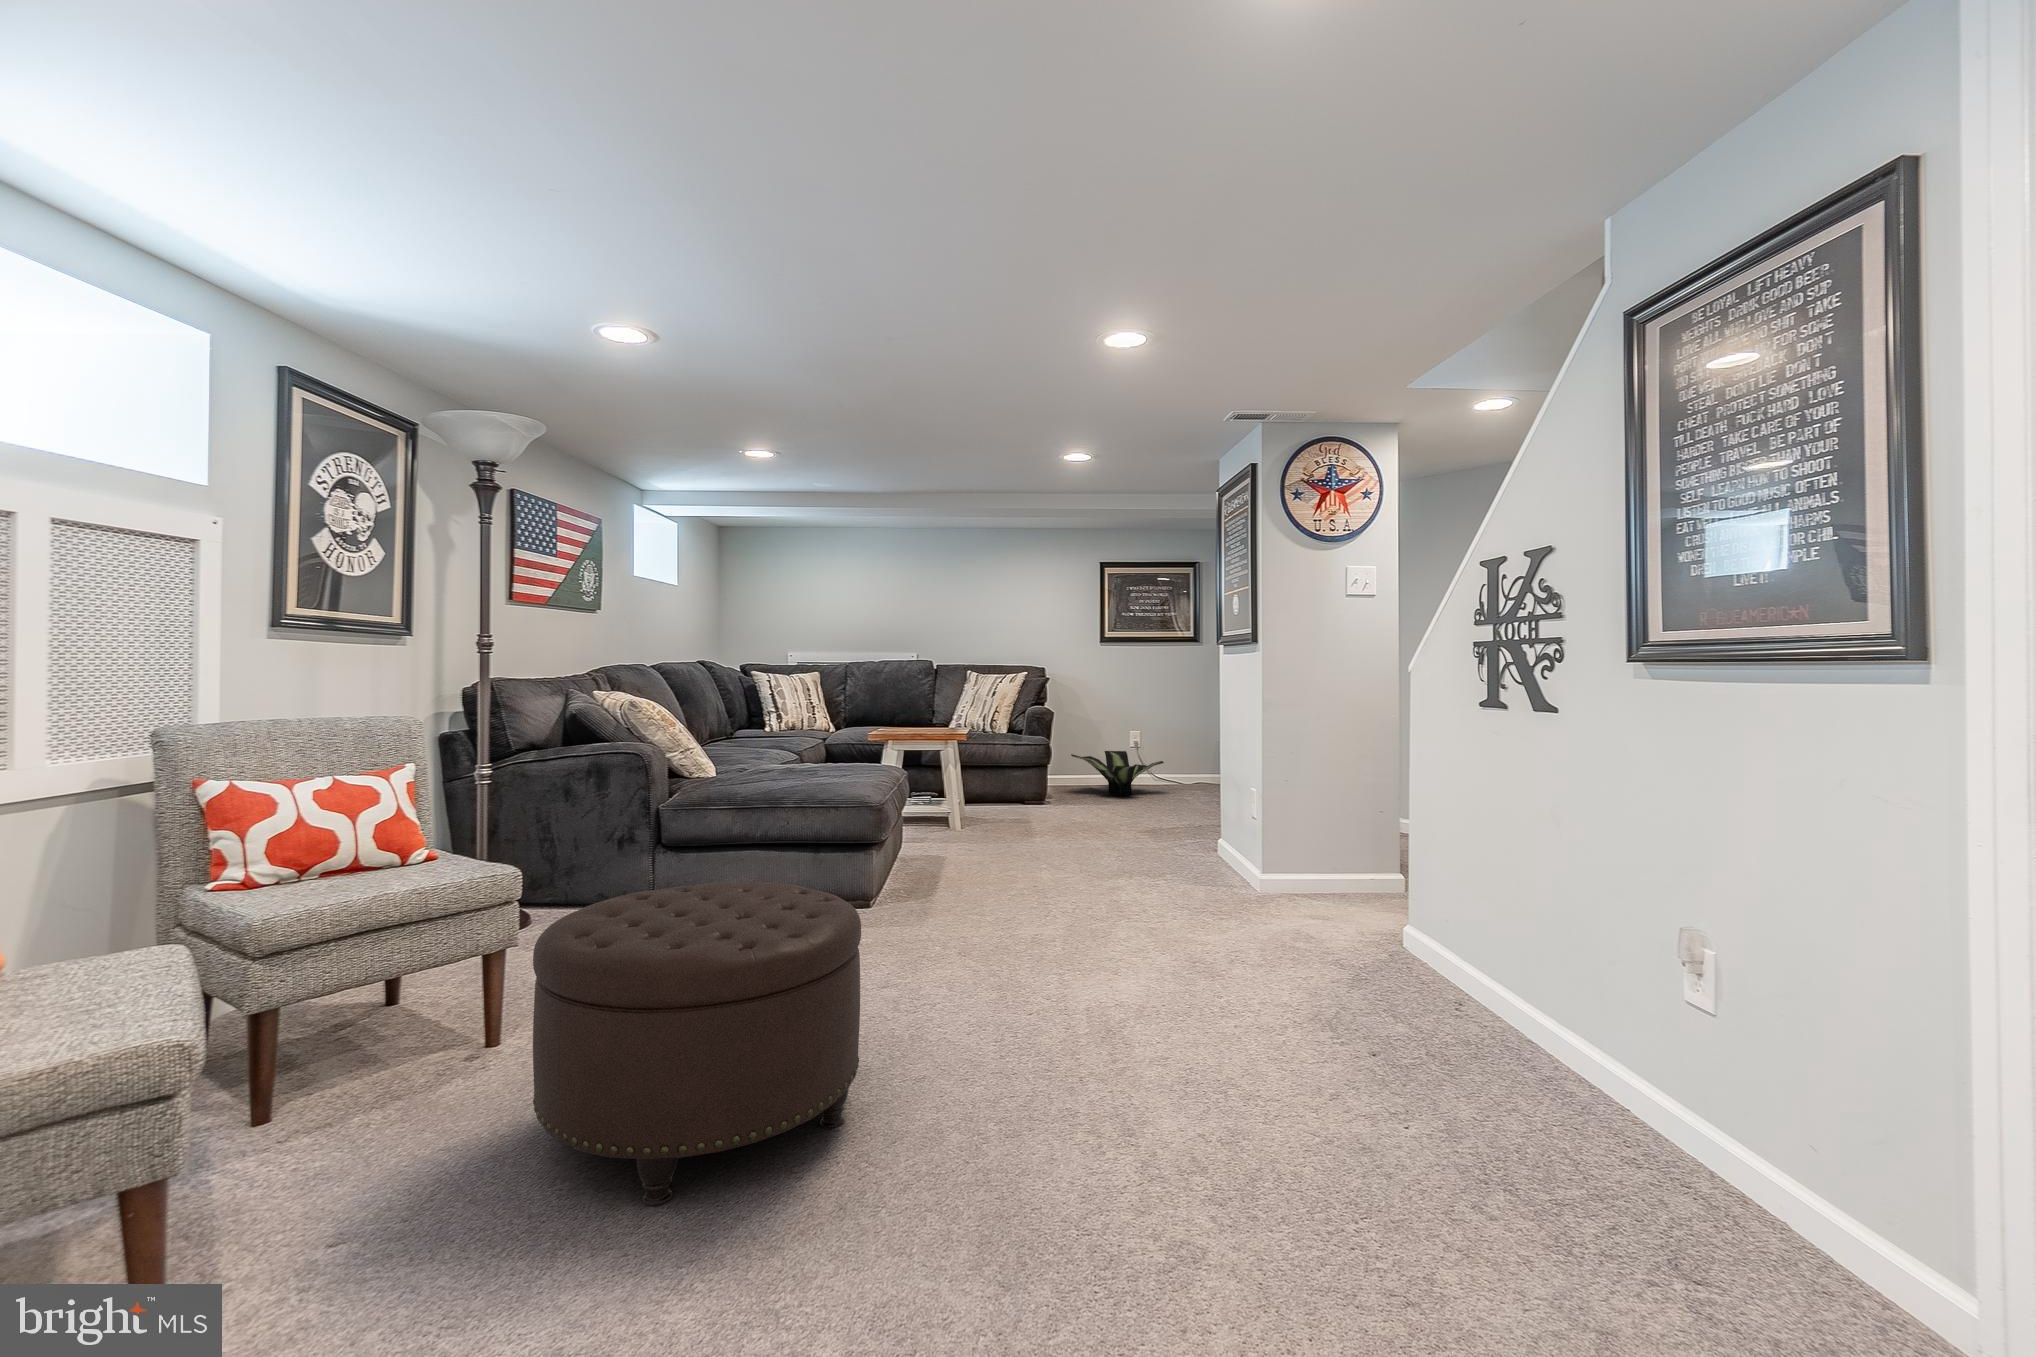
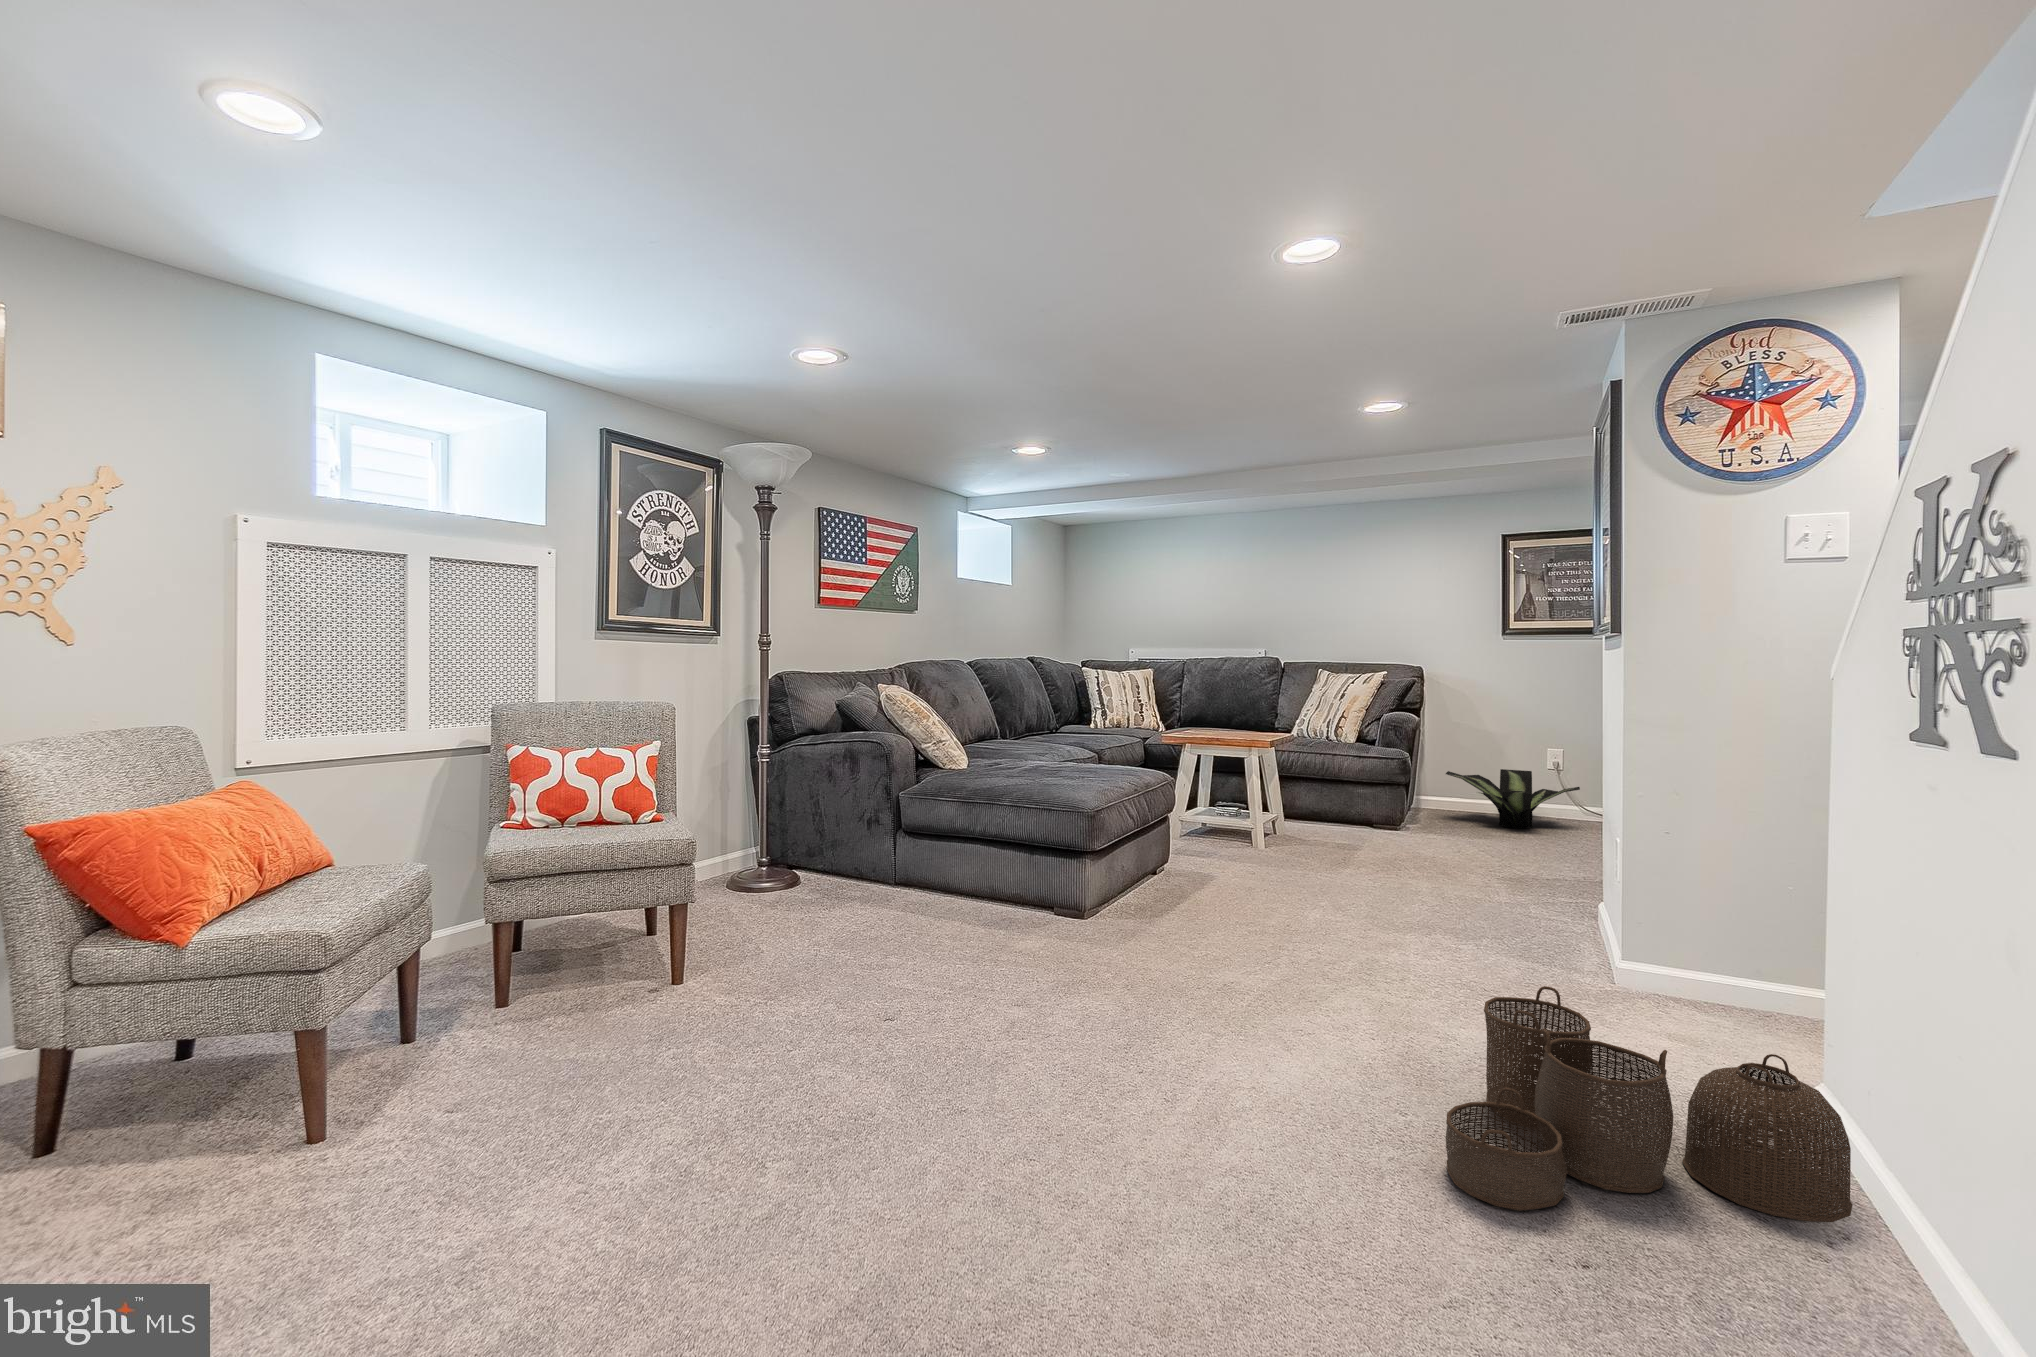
ottoman: present [533,882,861,1206] -> none [559,891,887,1209]
woven basket: none [1242,887,1454,1029] -> present [1445,986,1853,1222]

